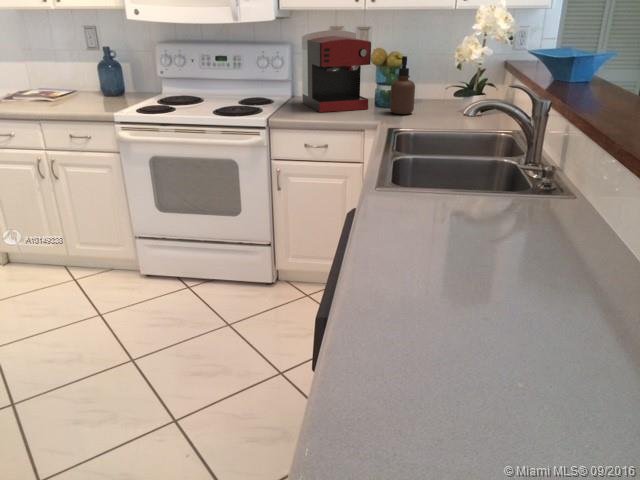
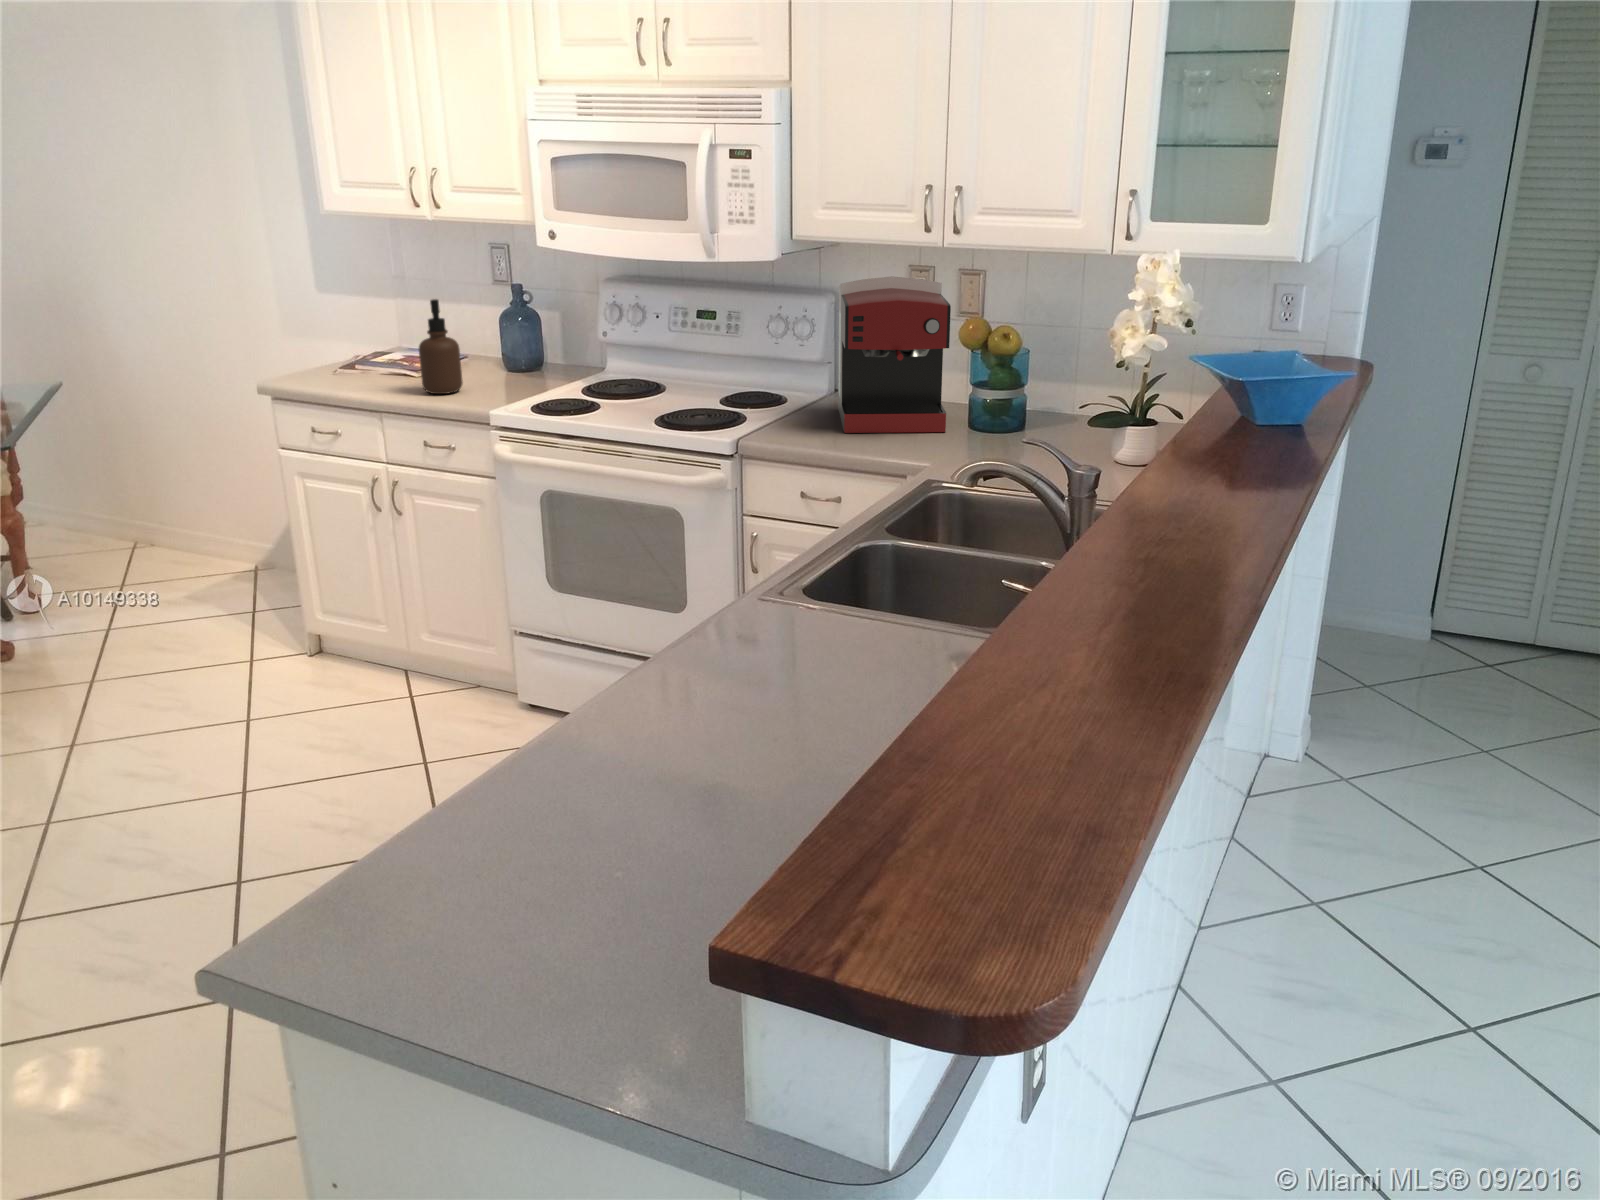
soap dispenser: present [390,56,415,114] -> present [419,299,463,394]

